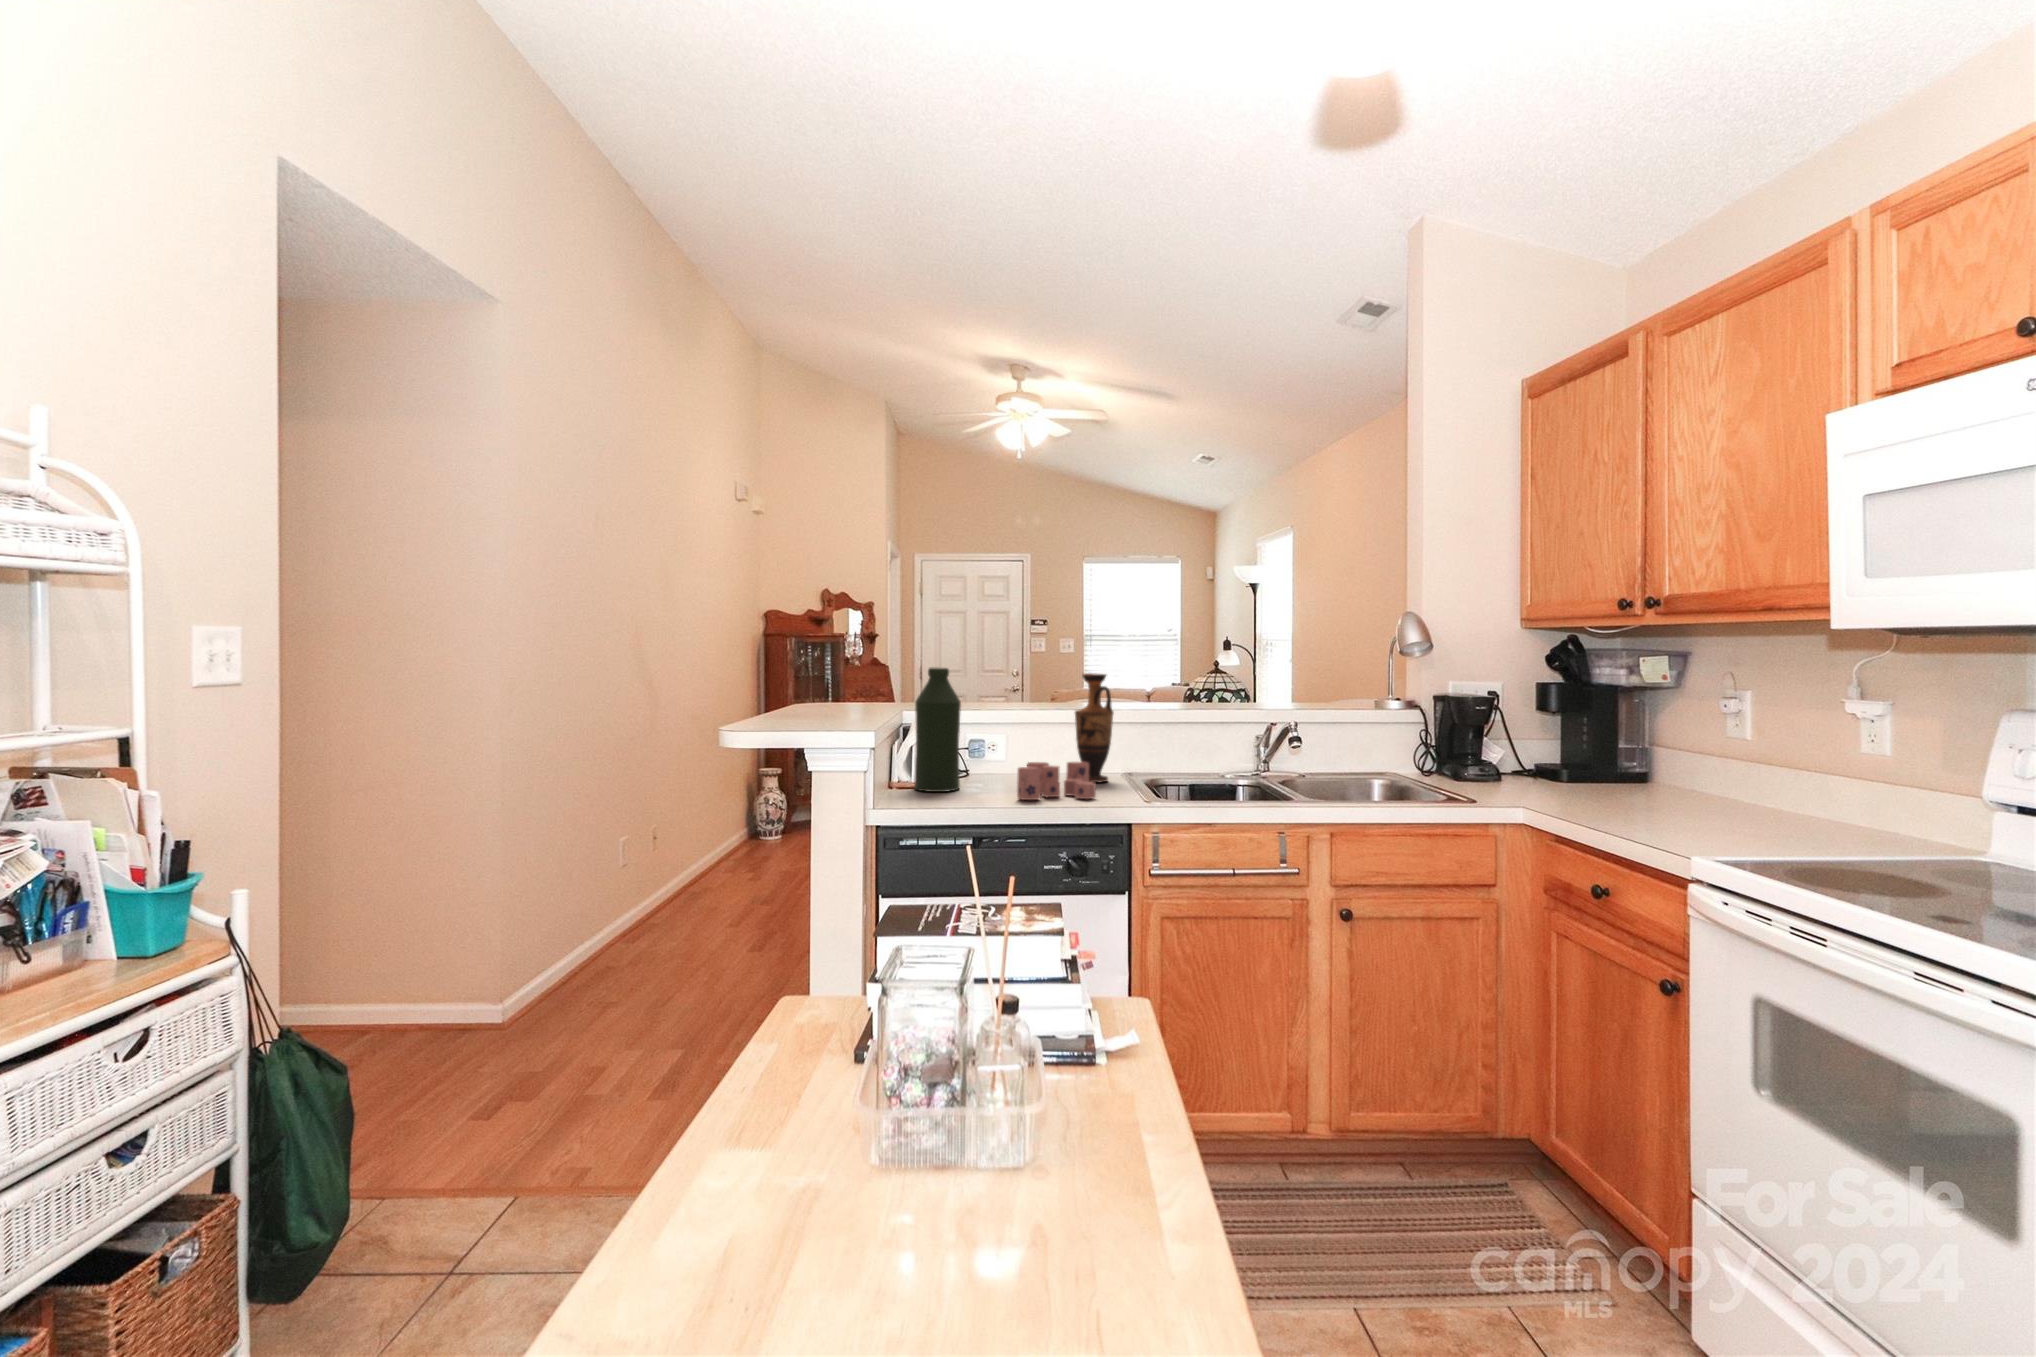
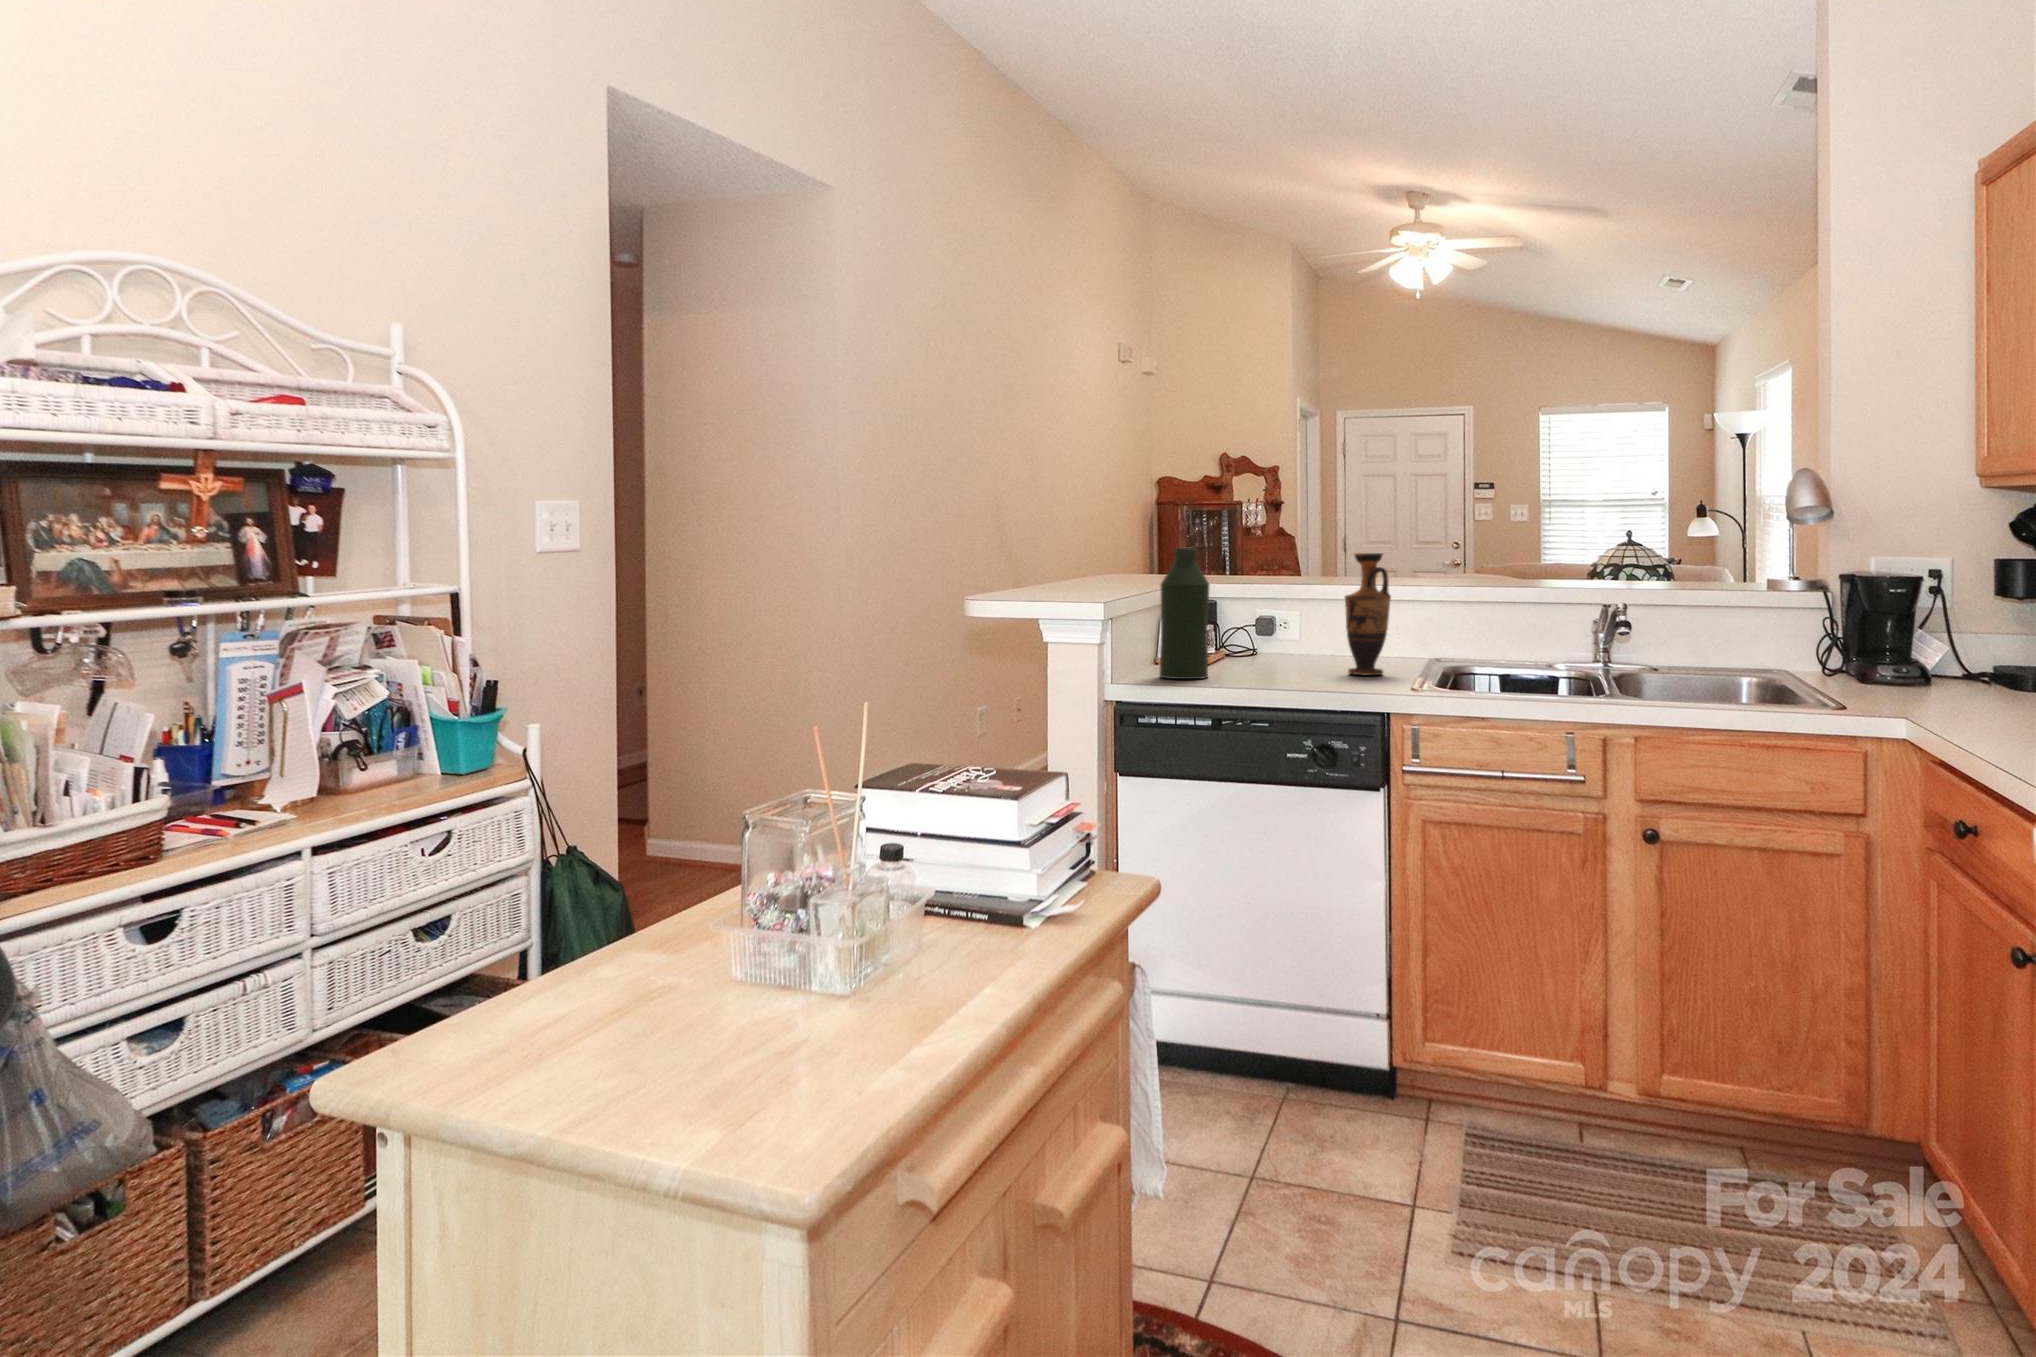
candle: present [1017,762,1096,800] -> none [1261,649,1354,689]

